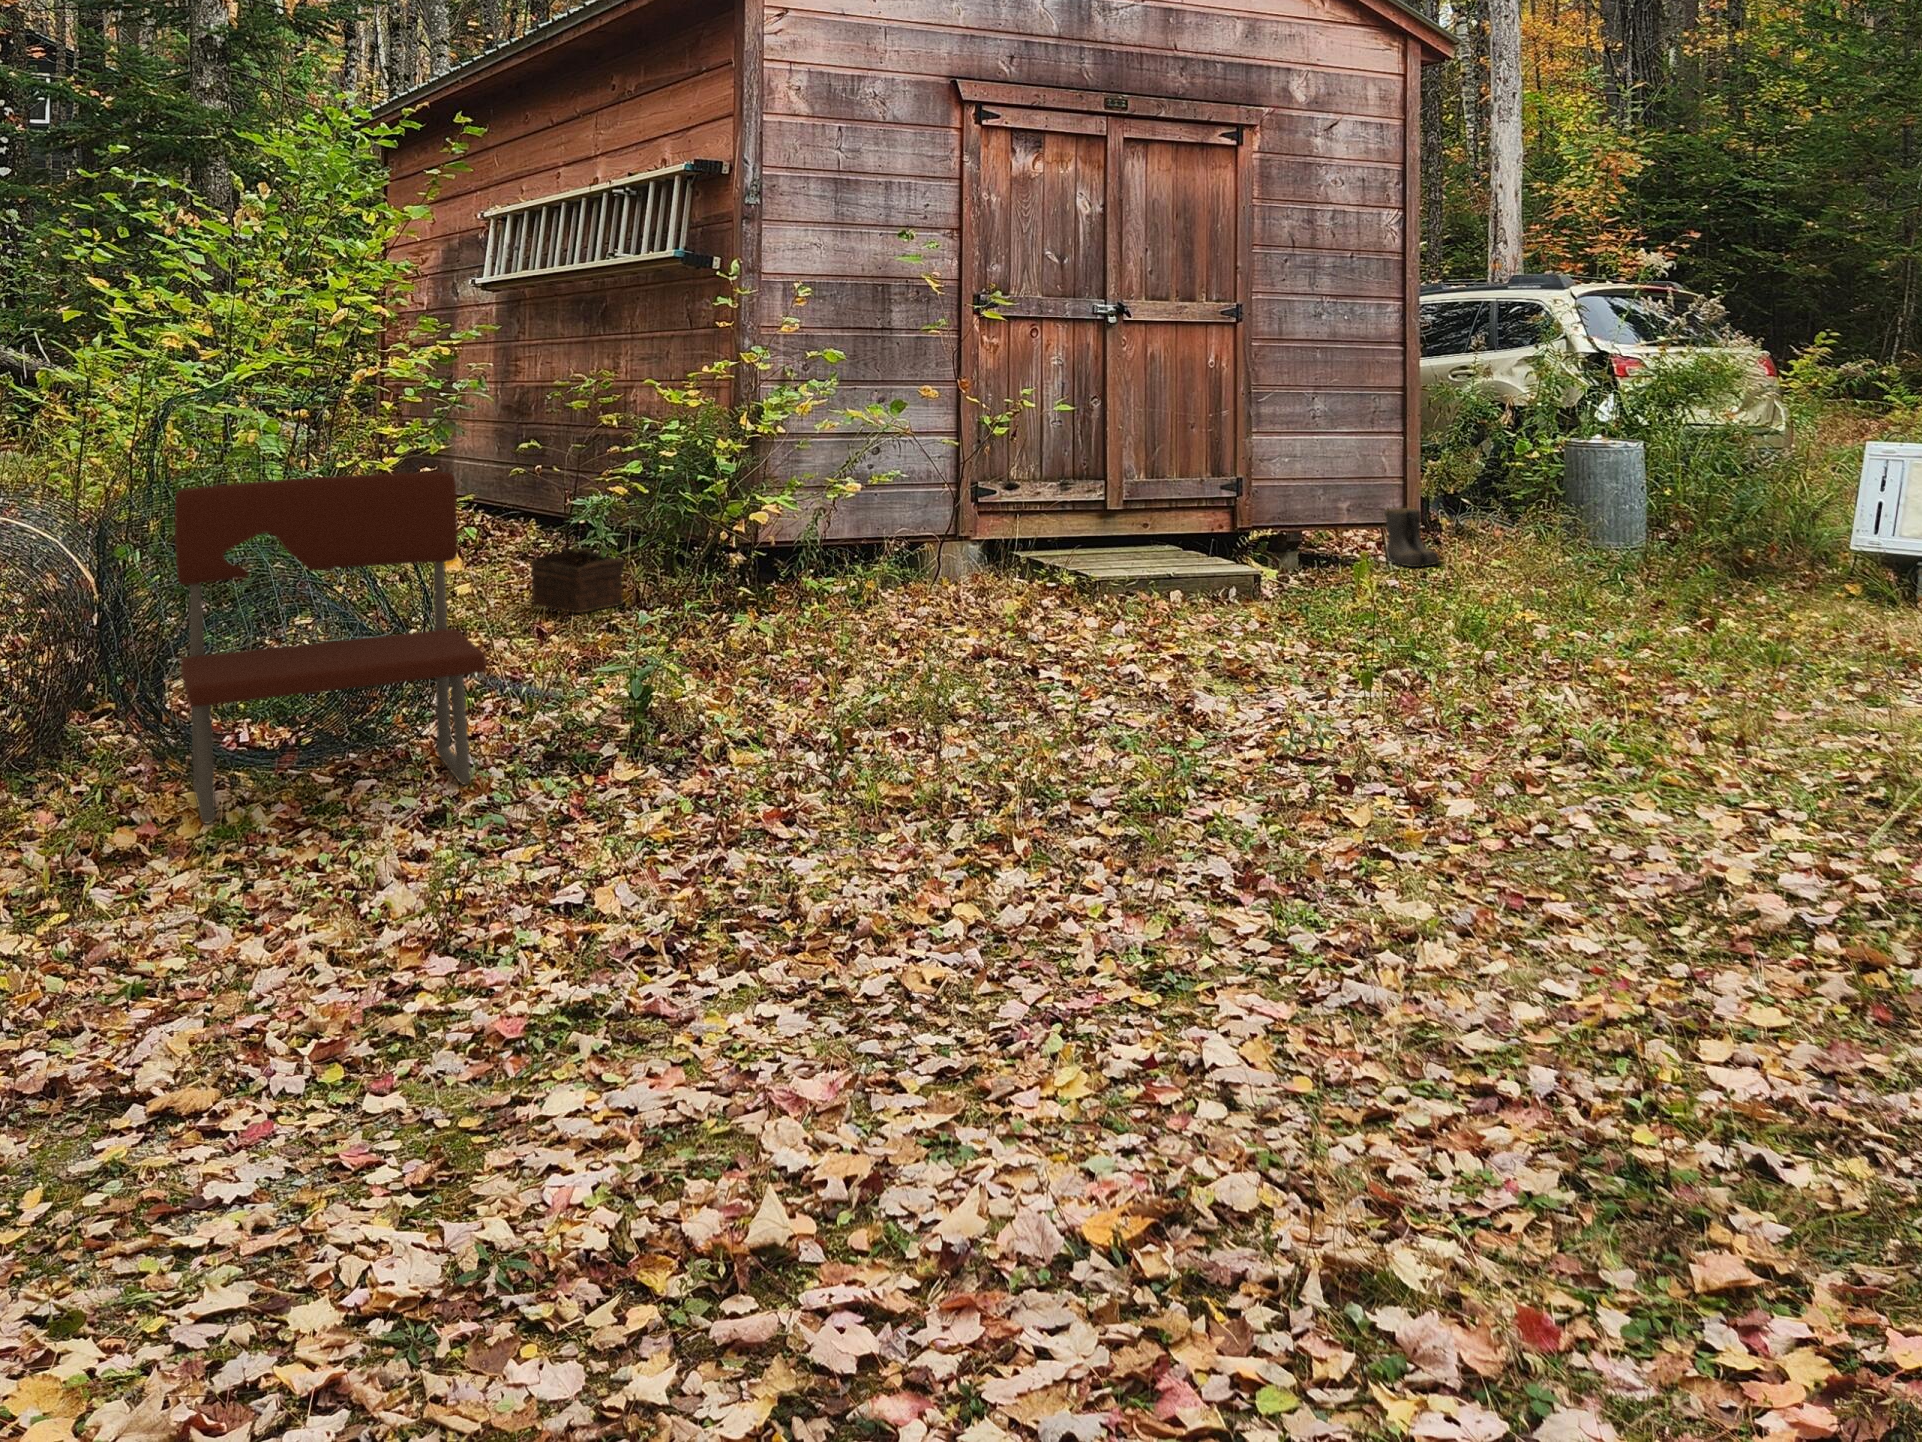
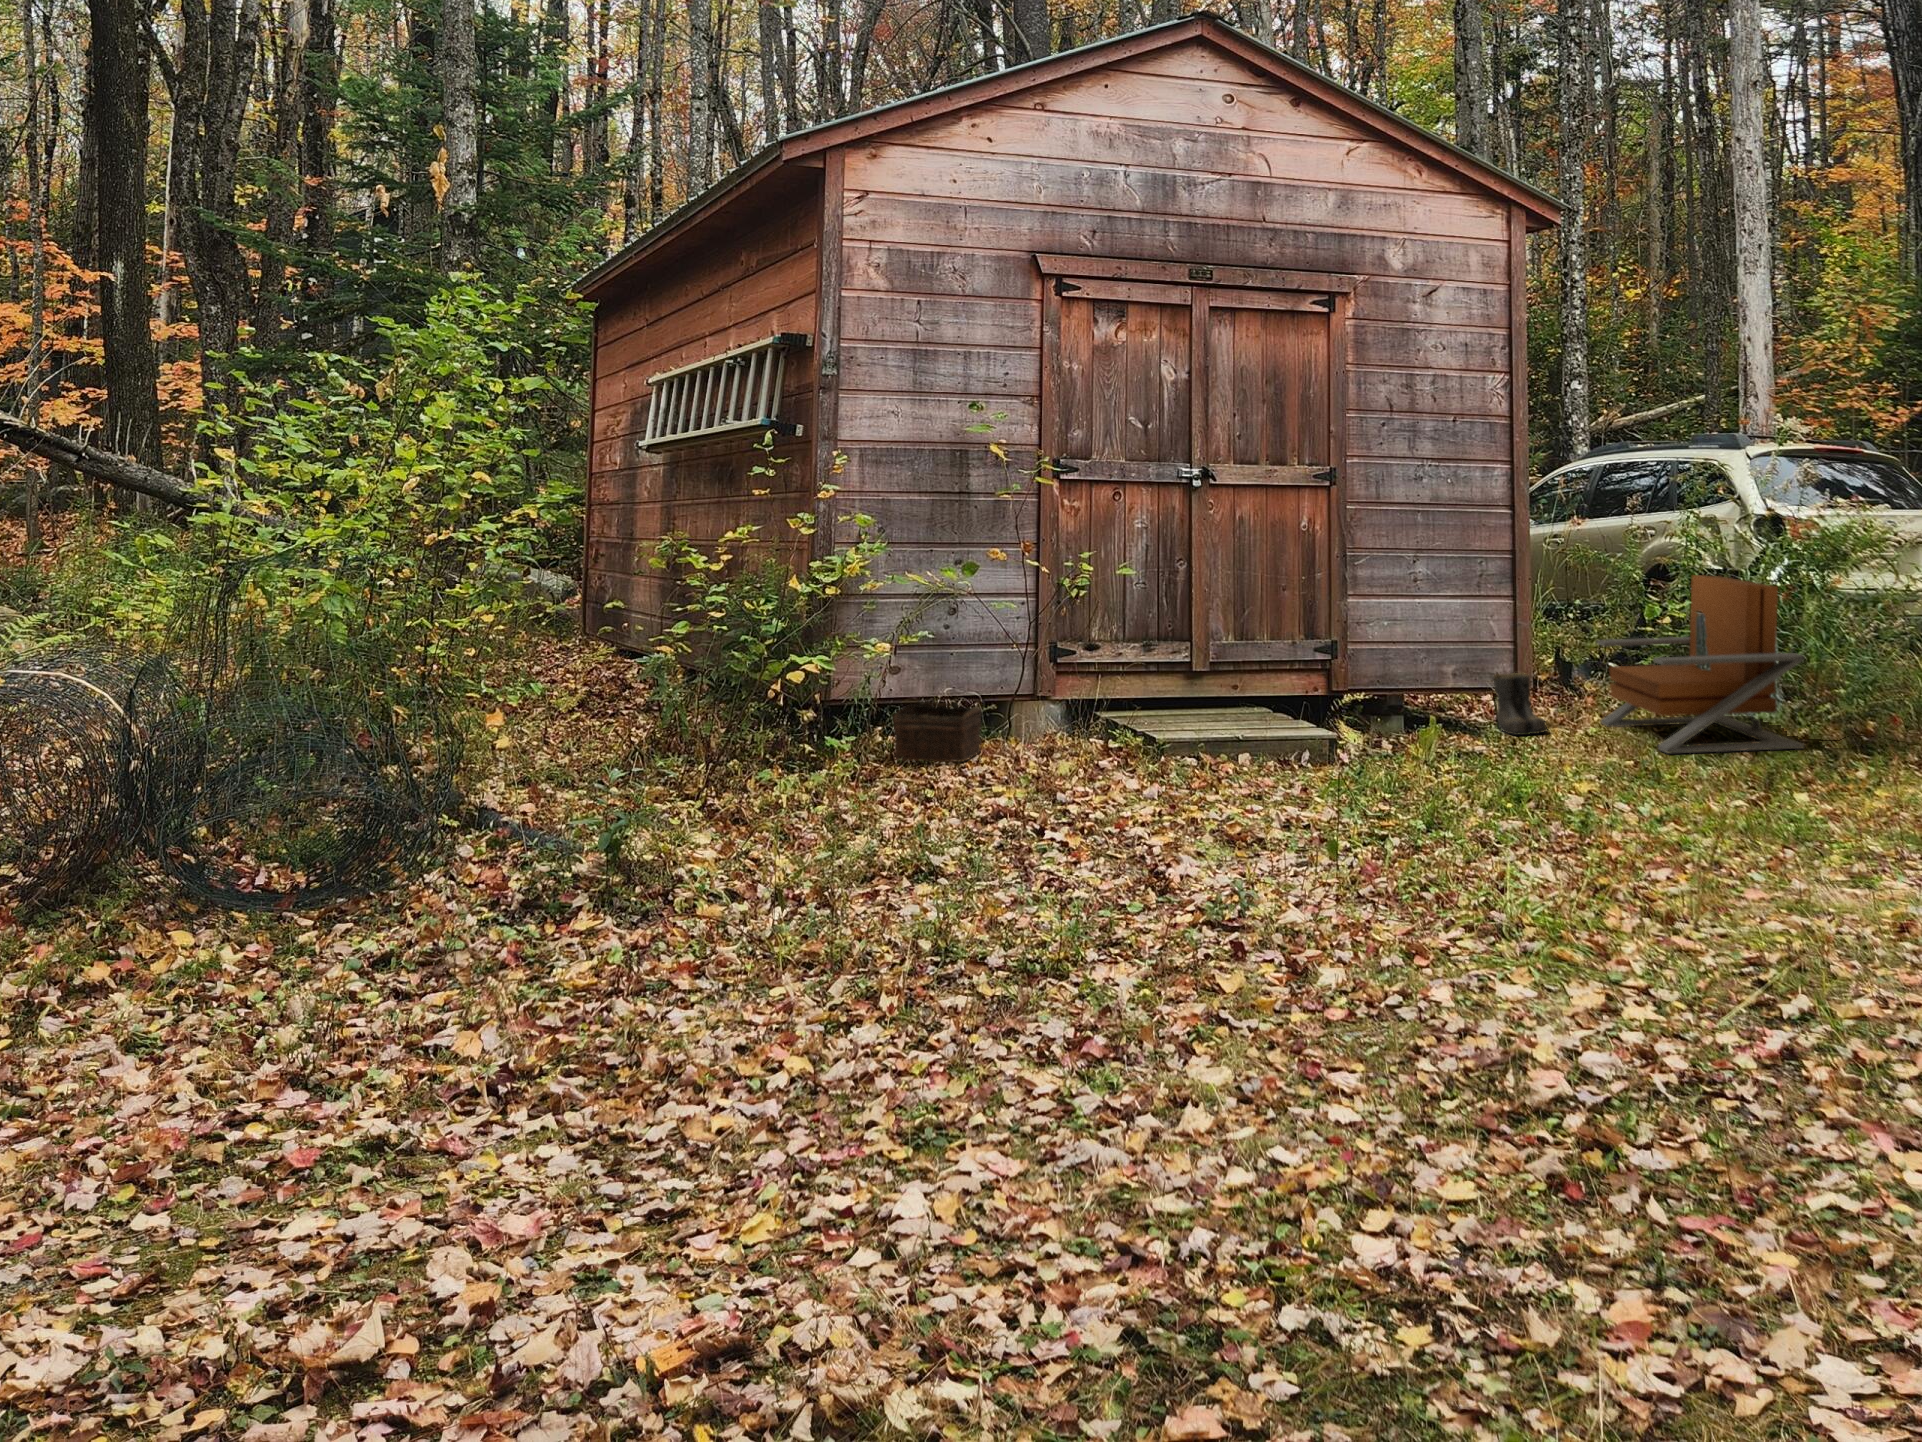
lounge chair: none [1480,414,1694,582] -> present [1597,575,1804,753]
bench: present [175,472,487,824] -> none [164,633,451,961]
basket: present [531,548,625,613] -> present [893,701,982,762]

